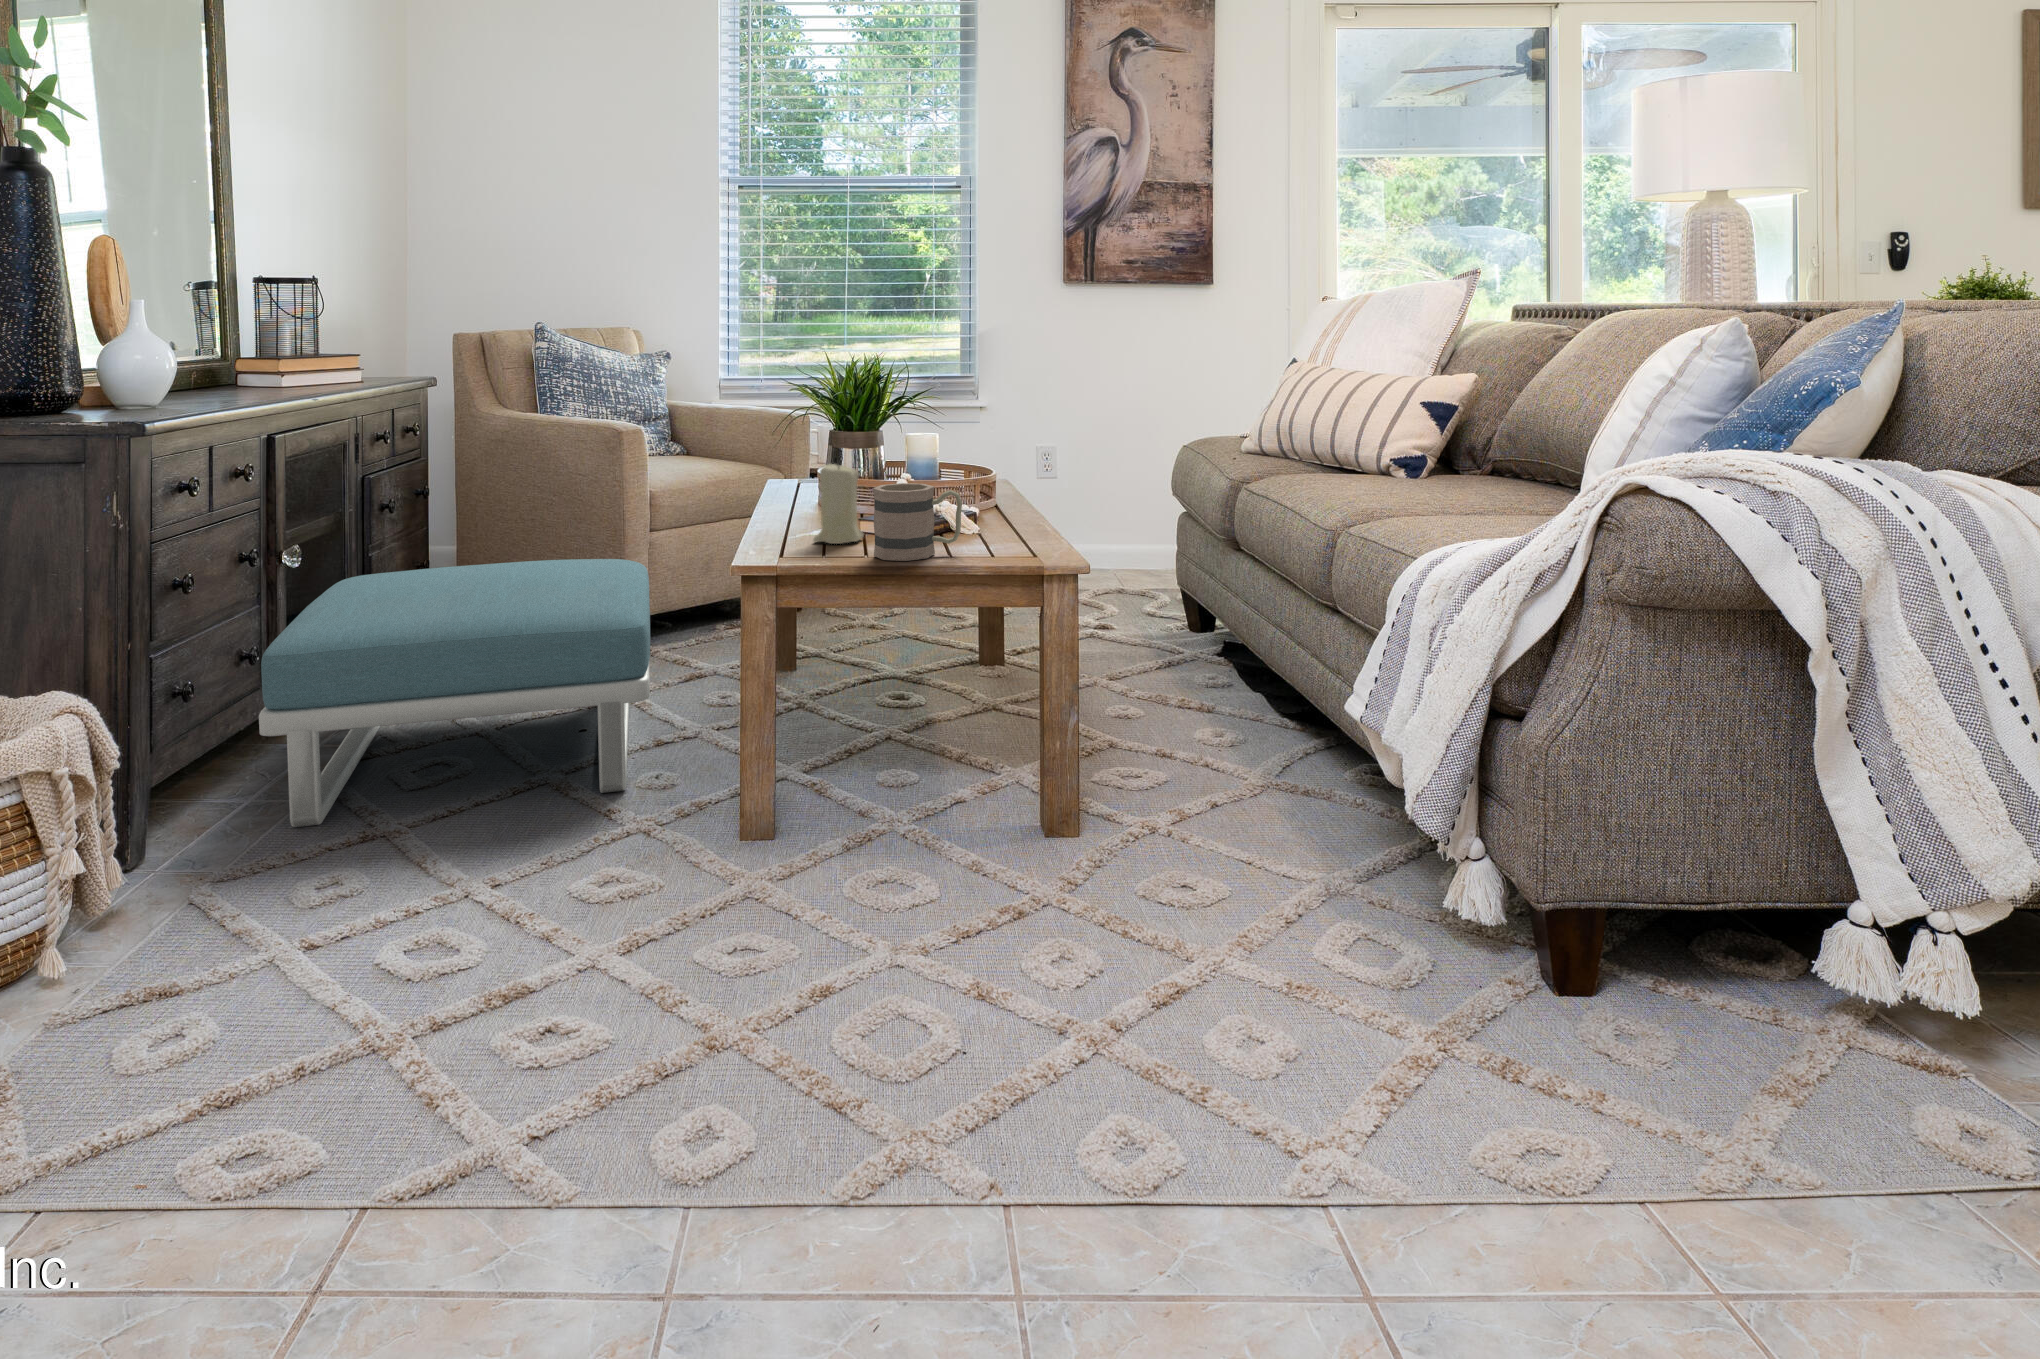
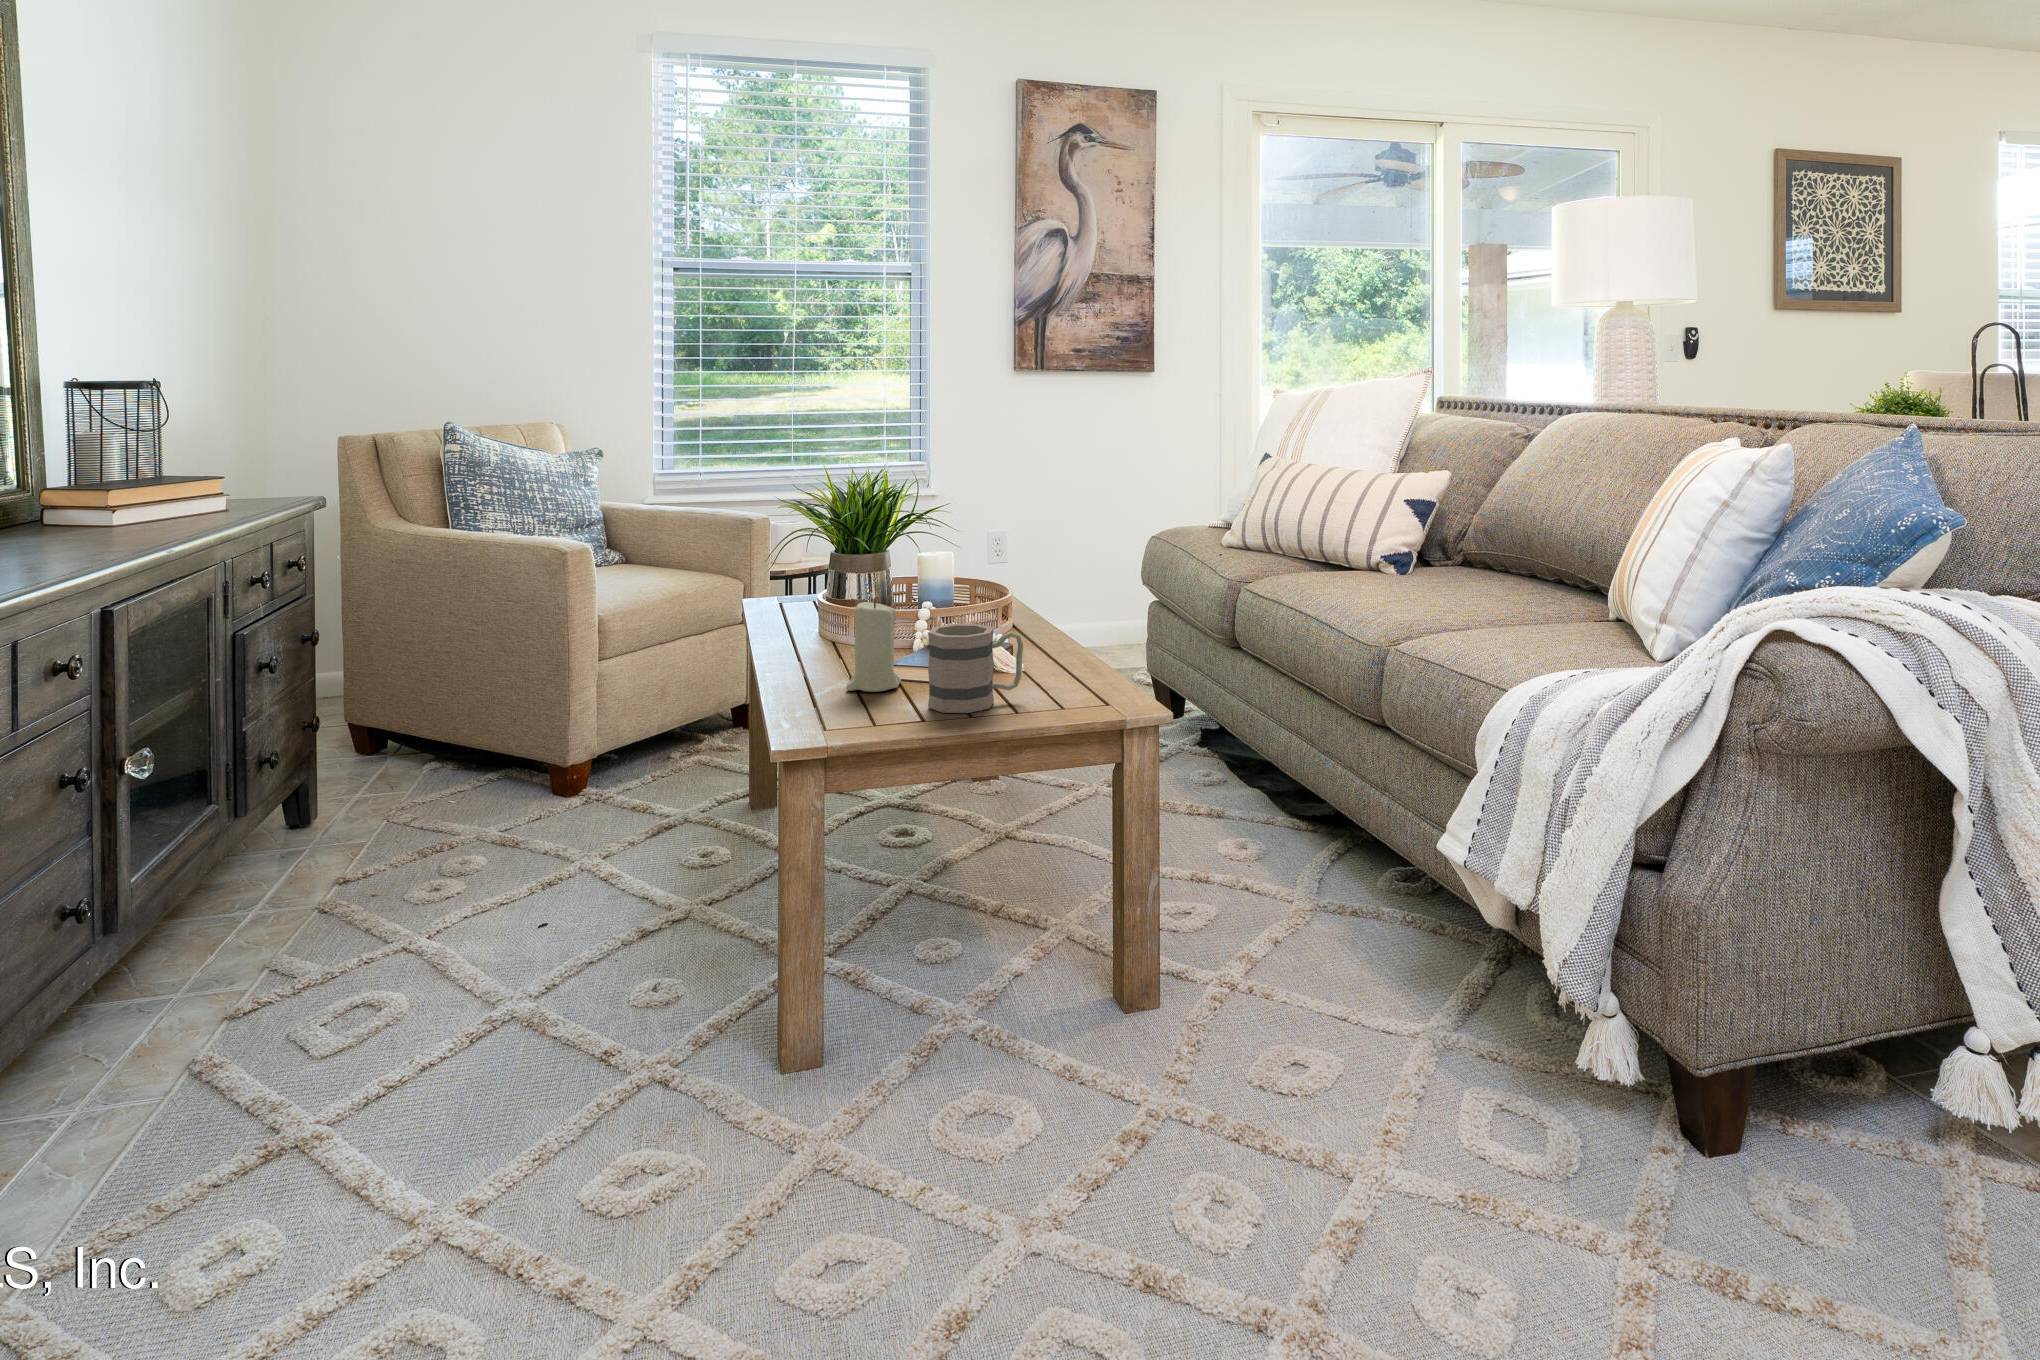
footstool: present [259,559,650,827] -> none [181,706,656,1068]

